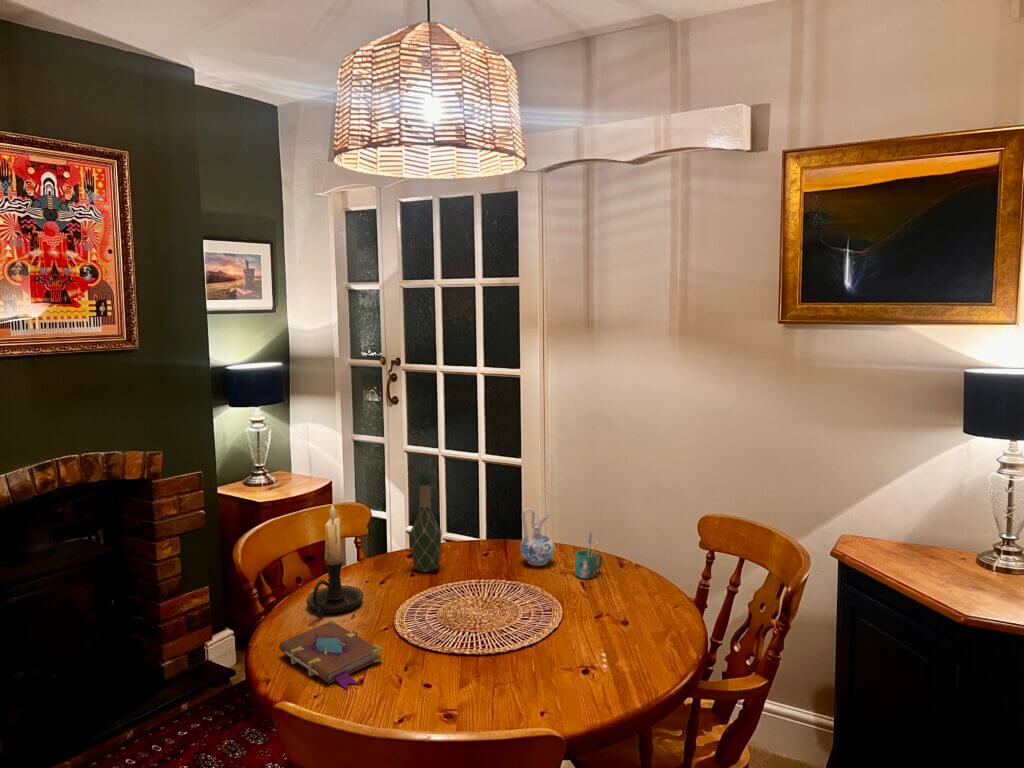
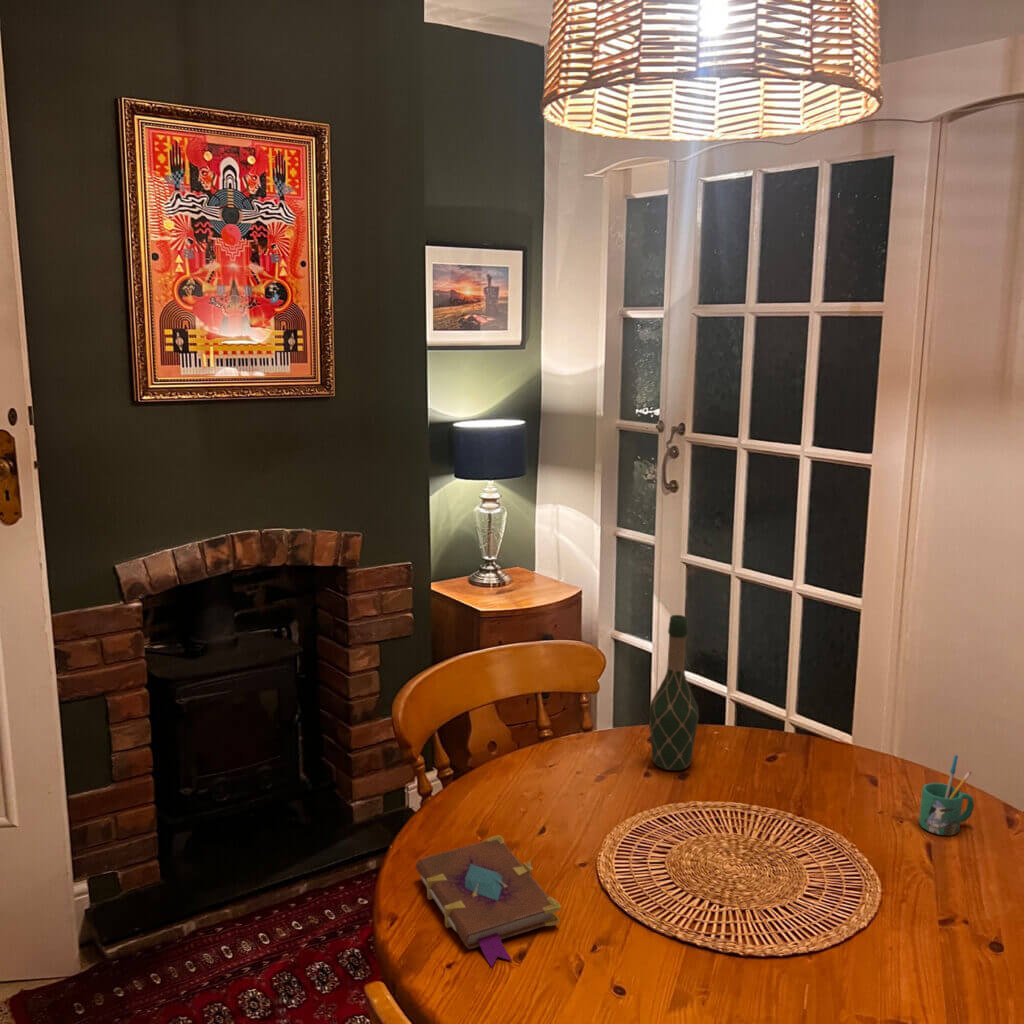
candle holder: present [307,505,363,618] -> none [479,654,562,823]
ceramic pitcher: present [520,508,555,566] -> none [828,695,889,793]

